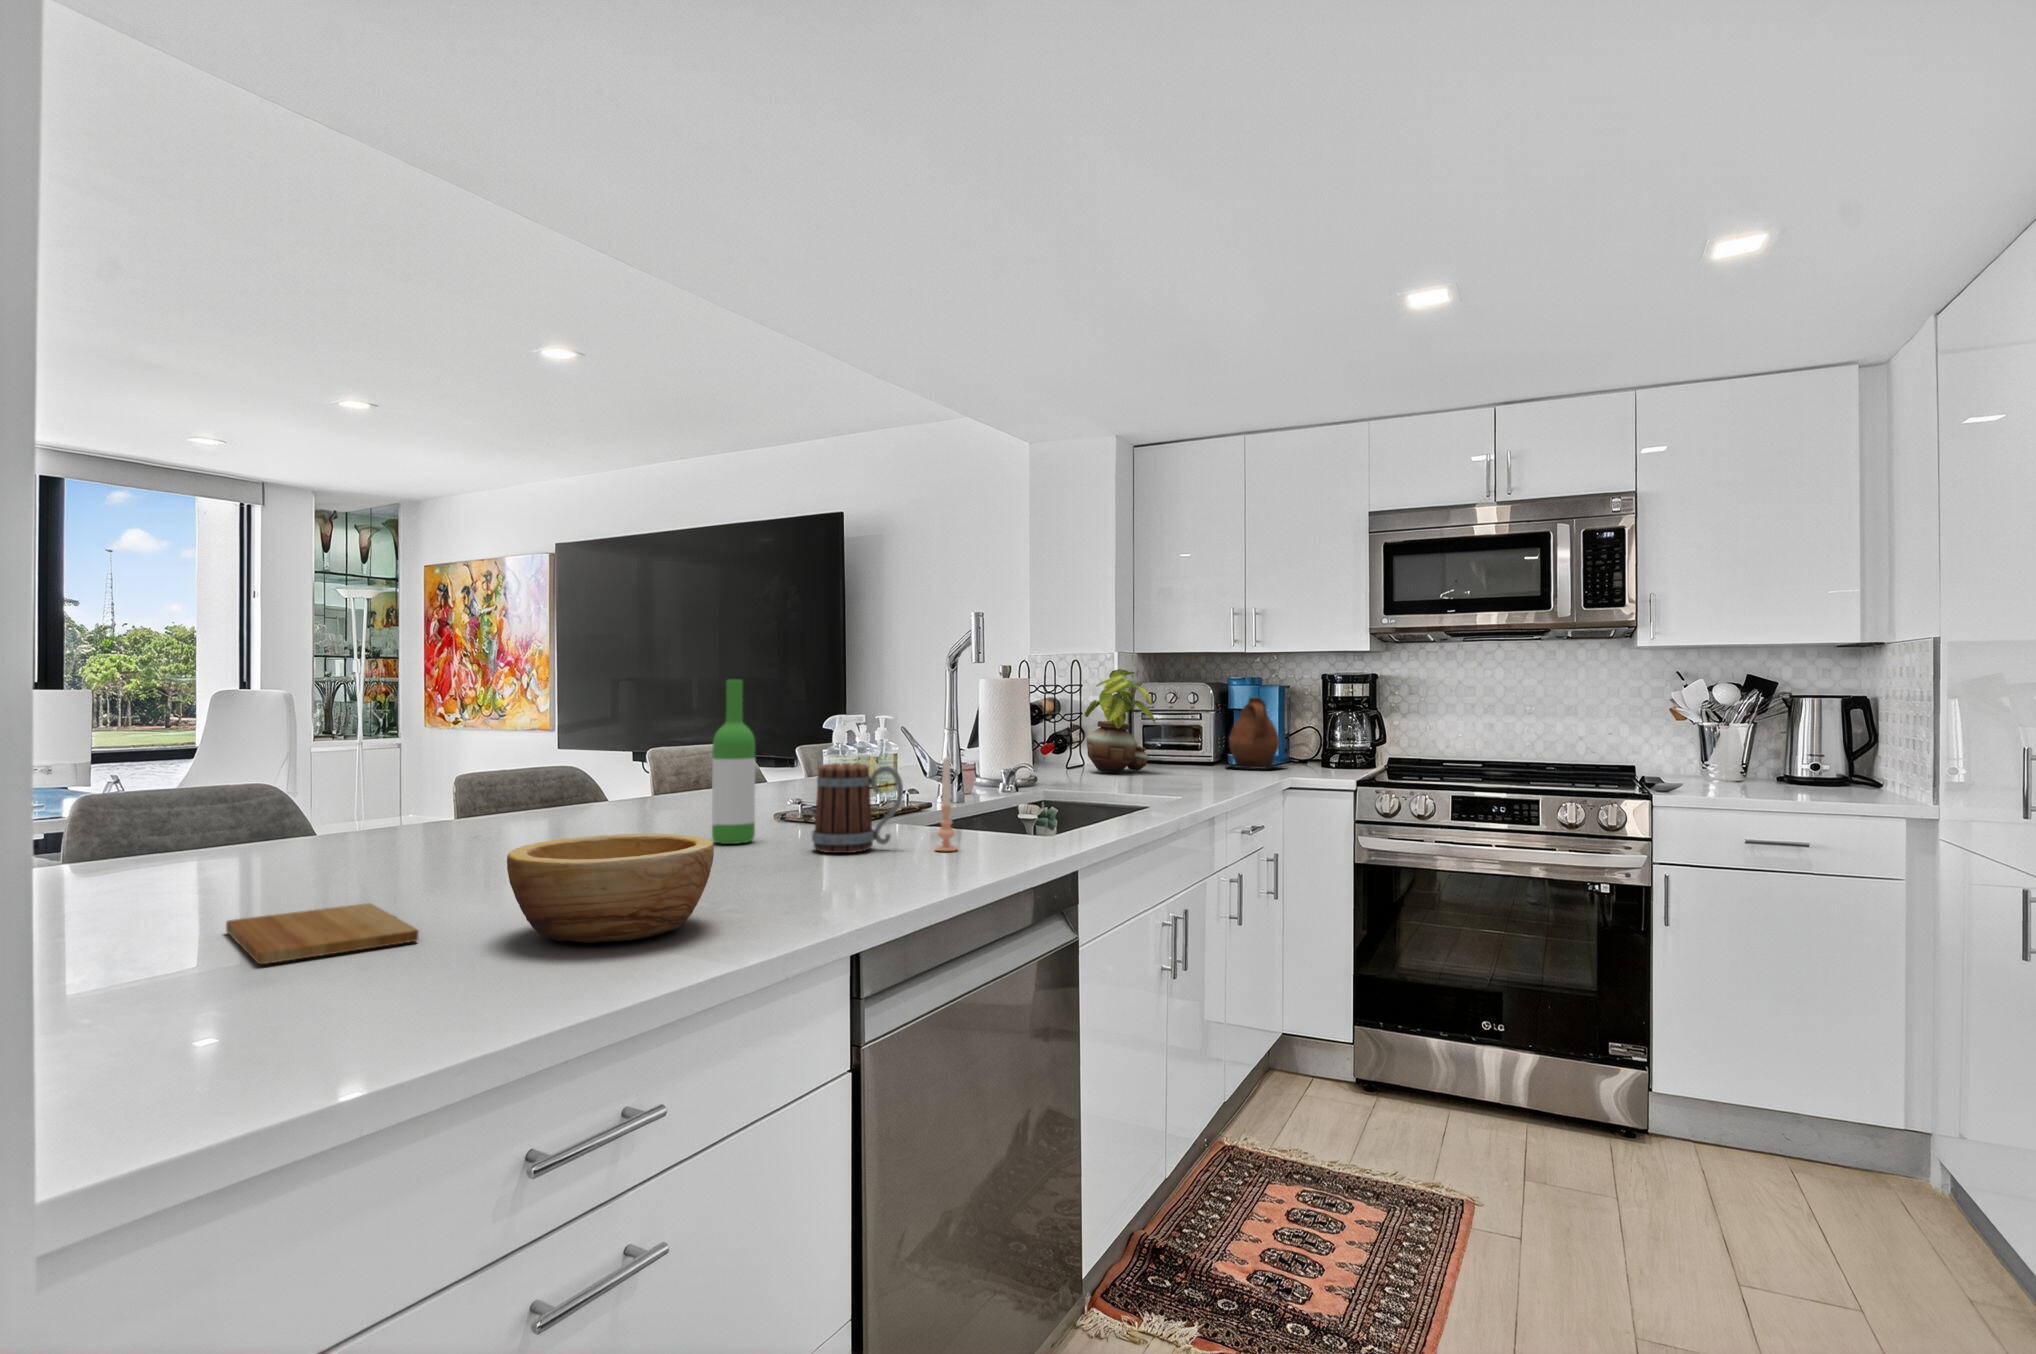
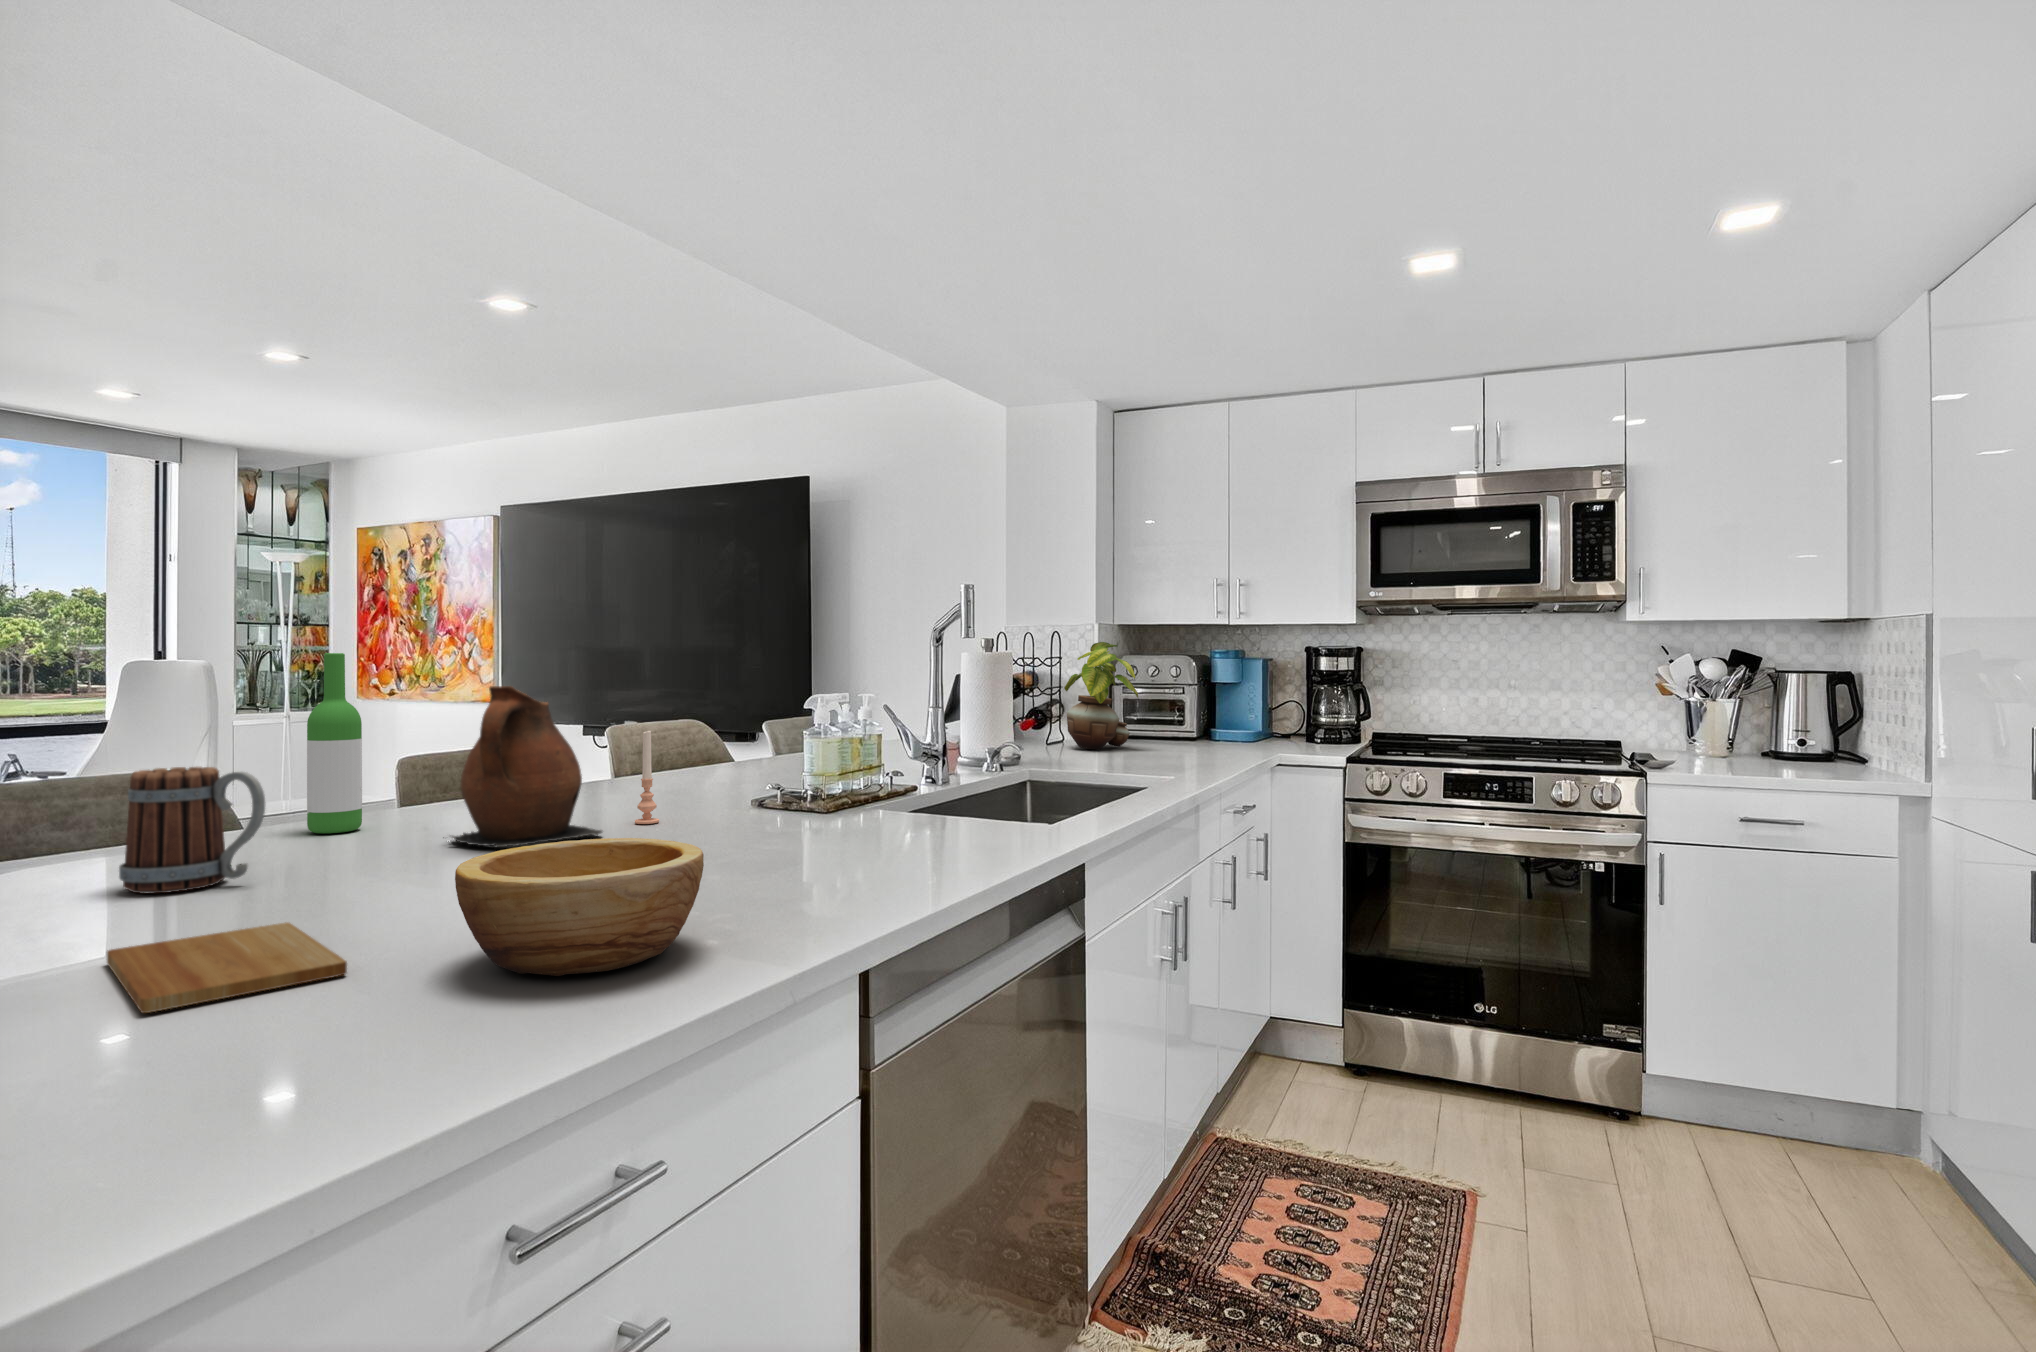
wine bottle: present [712,680,755,844] -> present [307,653,362,833]
ceramic pitcher: present [1226,697,1286,769] -> present [452,686,602,848]
candle: present [935,757,958,851] -> present [635,731,659,824]
mug: present [812,763,903,853] -> present [119,767,265,893]

